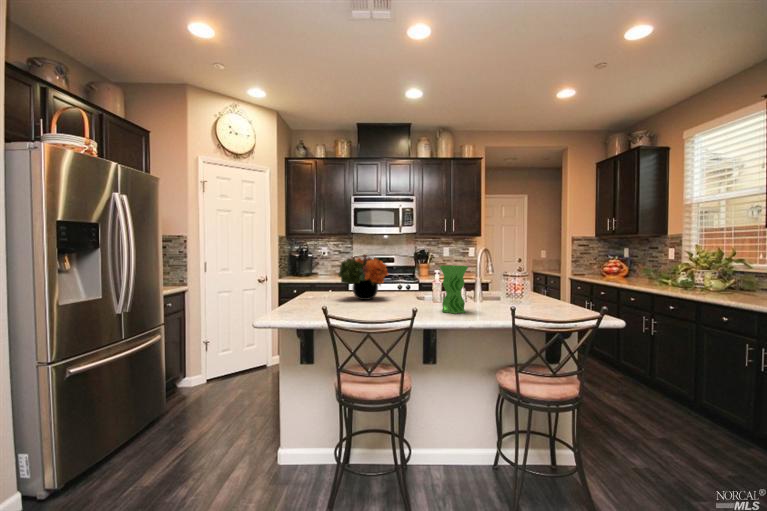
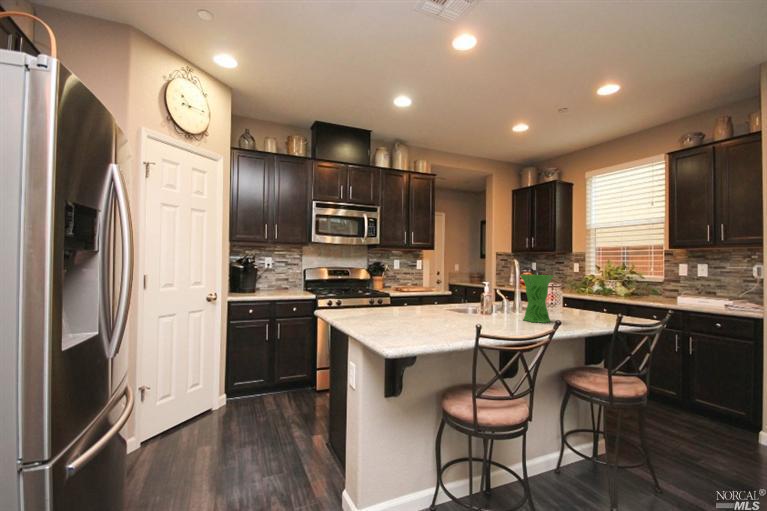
flower arrangement: present [338,254,389,300] -> none [385,263,442,315]

